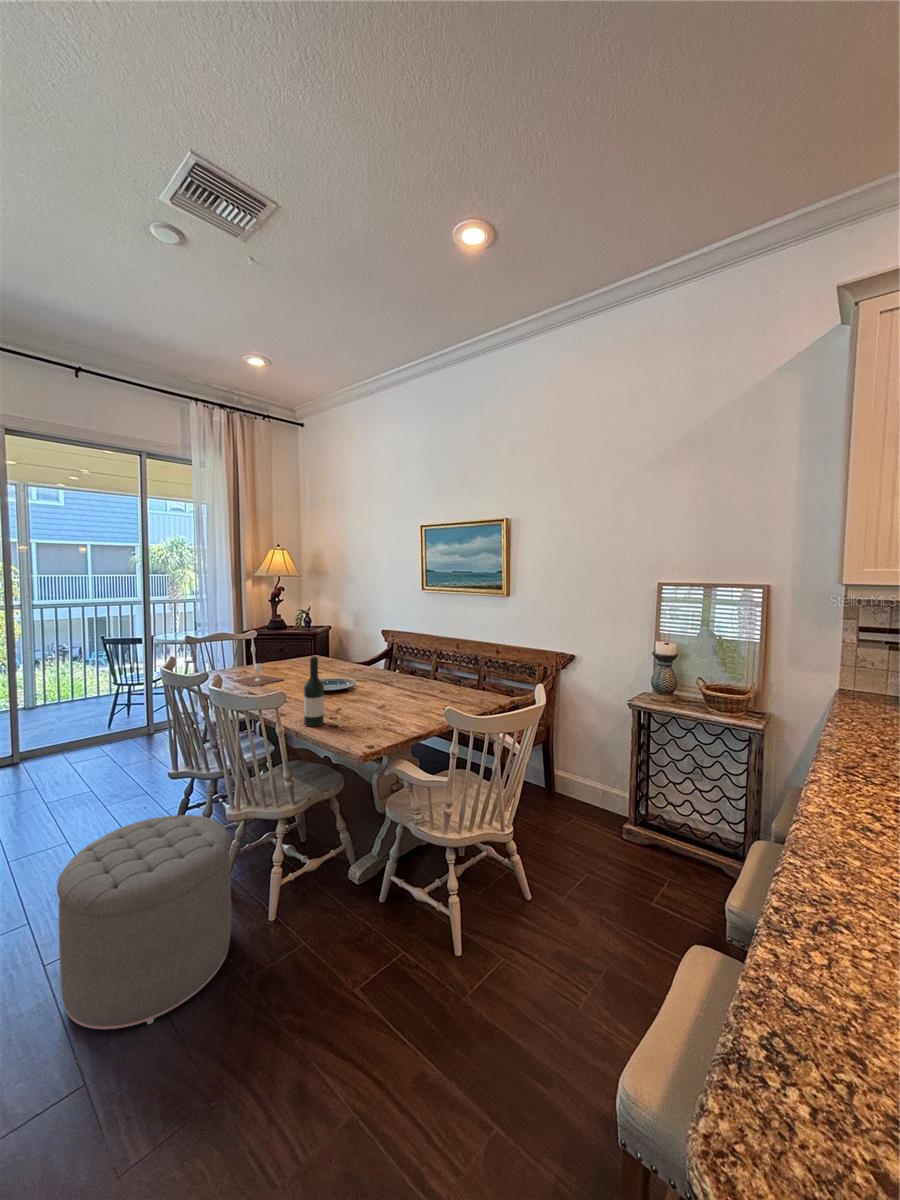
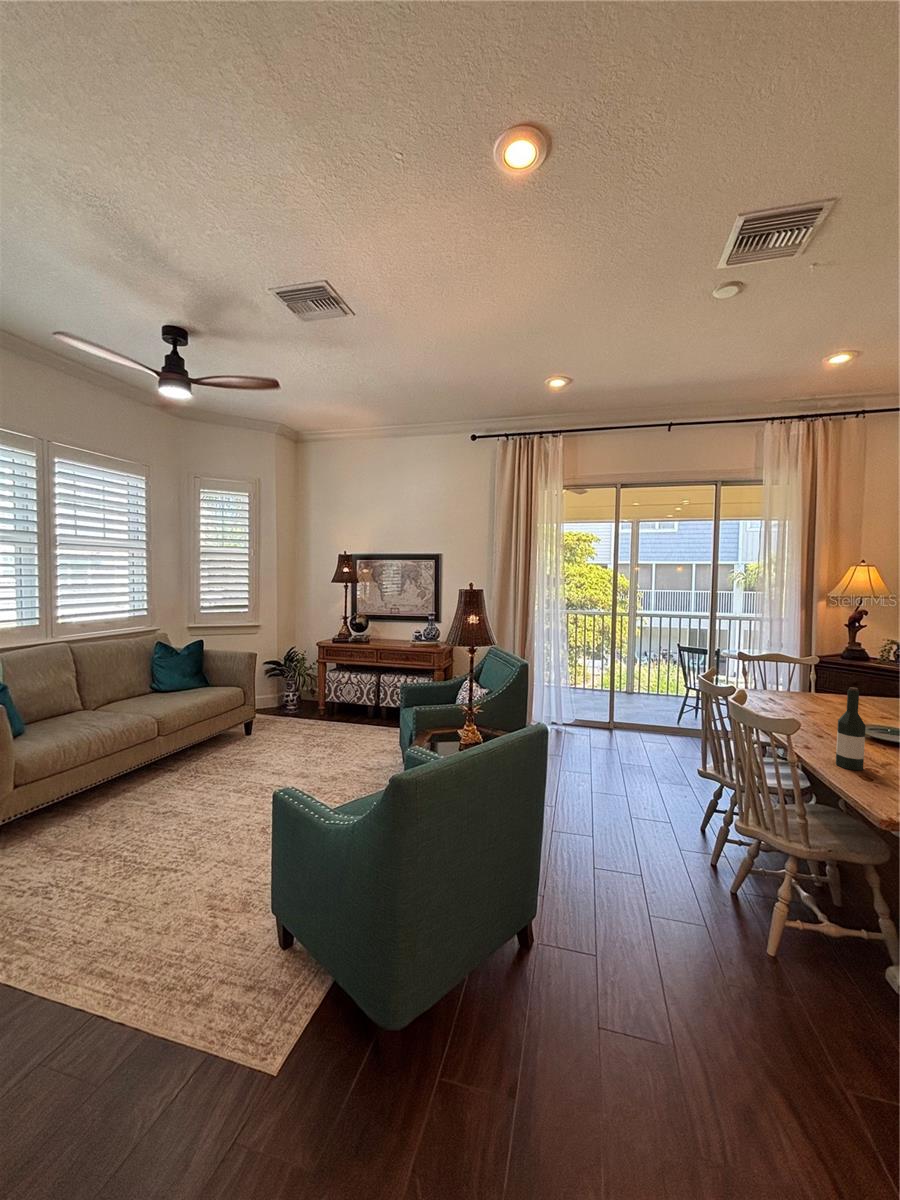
wine glass: present [233,664,283,686] -> none [773,689,840,714]
ottoman: present [57,815,231,1029] -> none [599,790,732,954]

